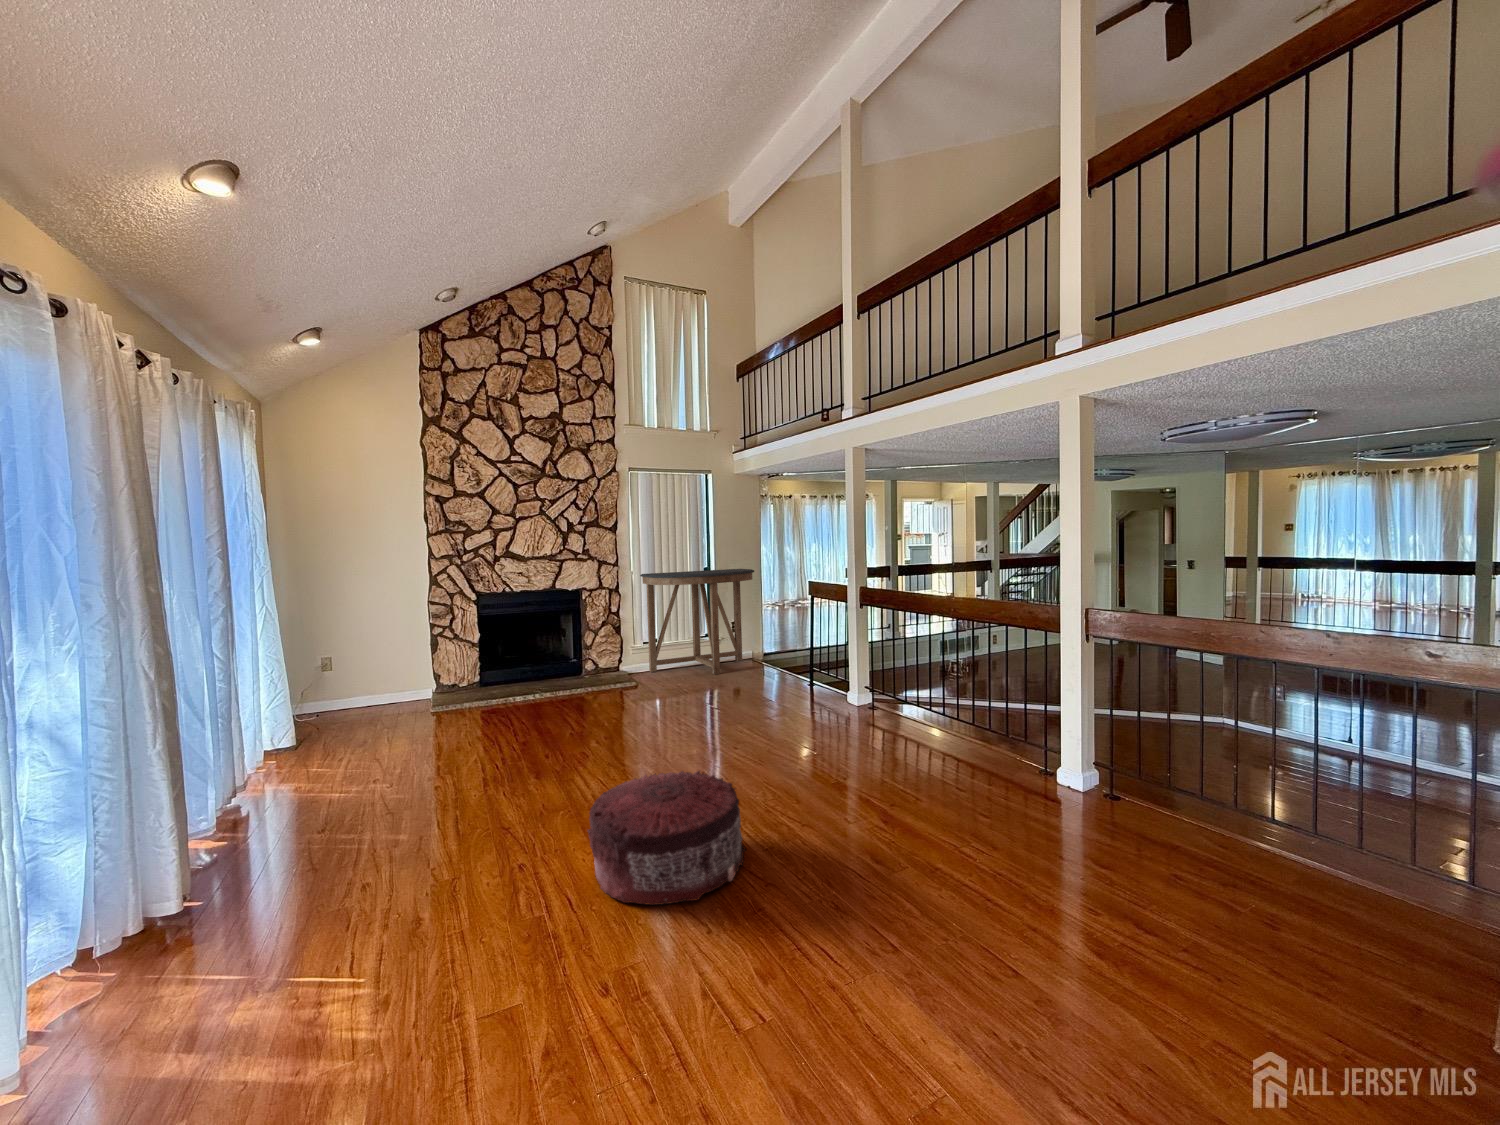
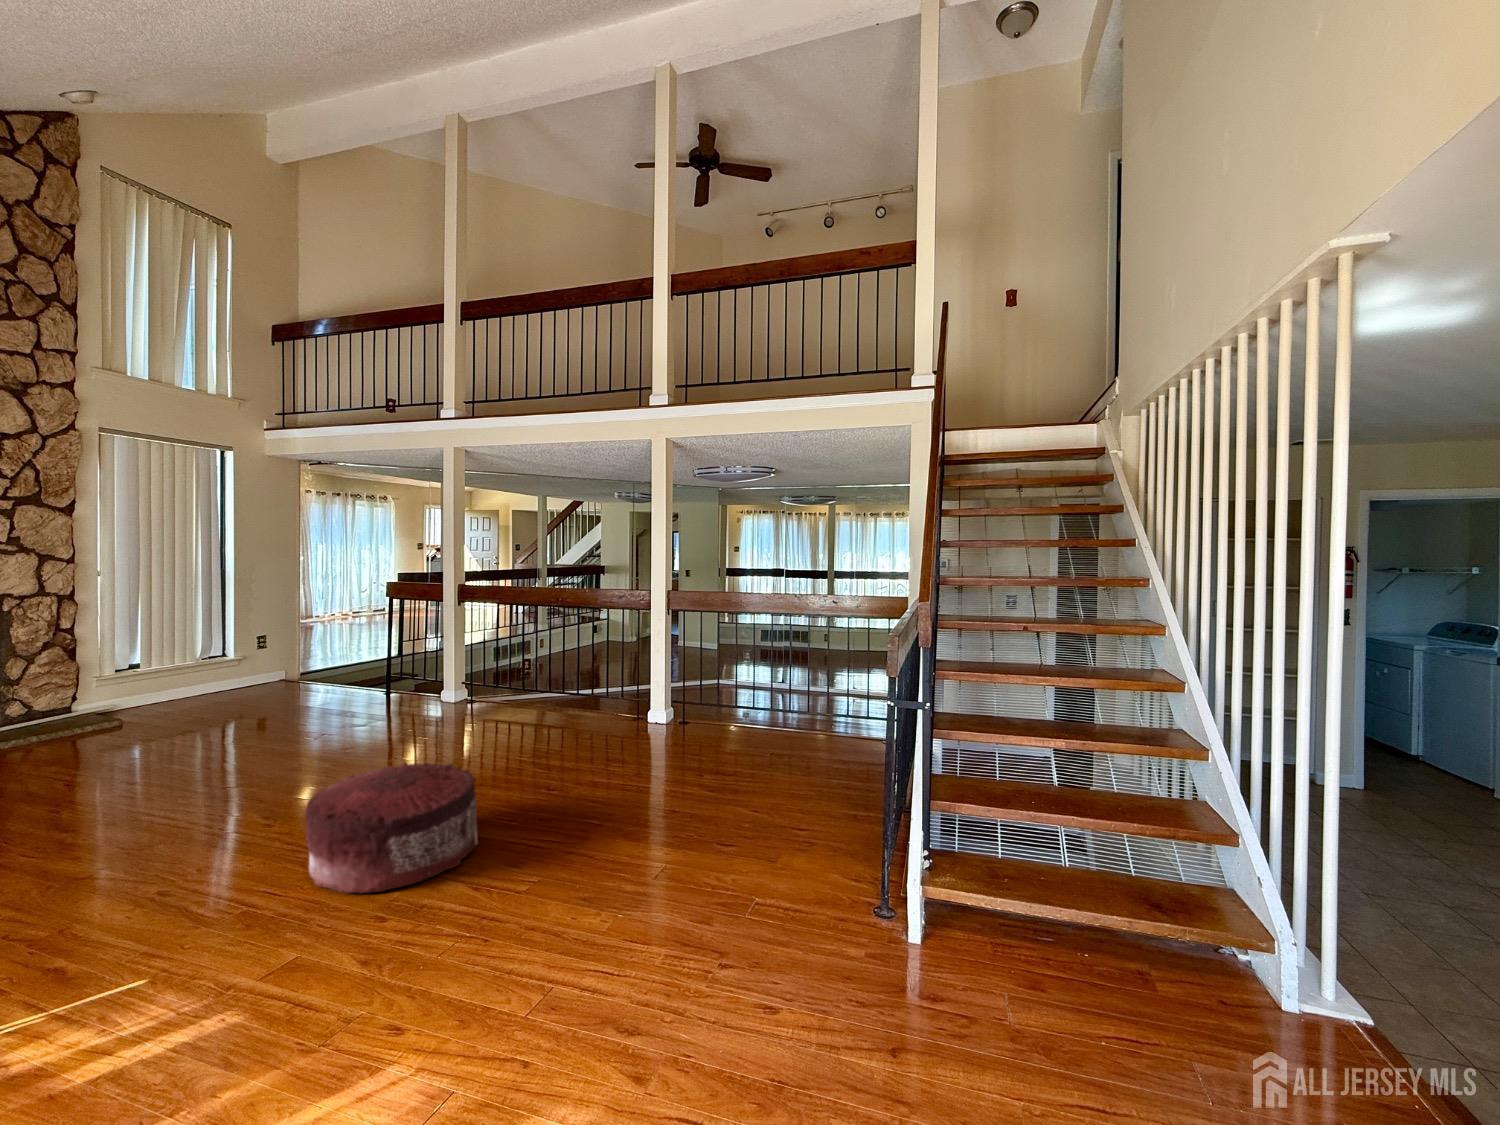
console table: present [640,569,754,675] -> none [115,570,298,707]

